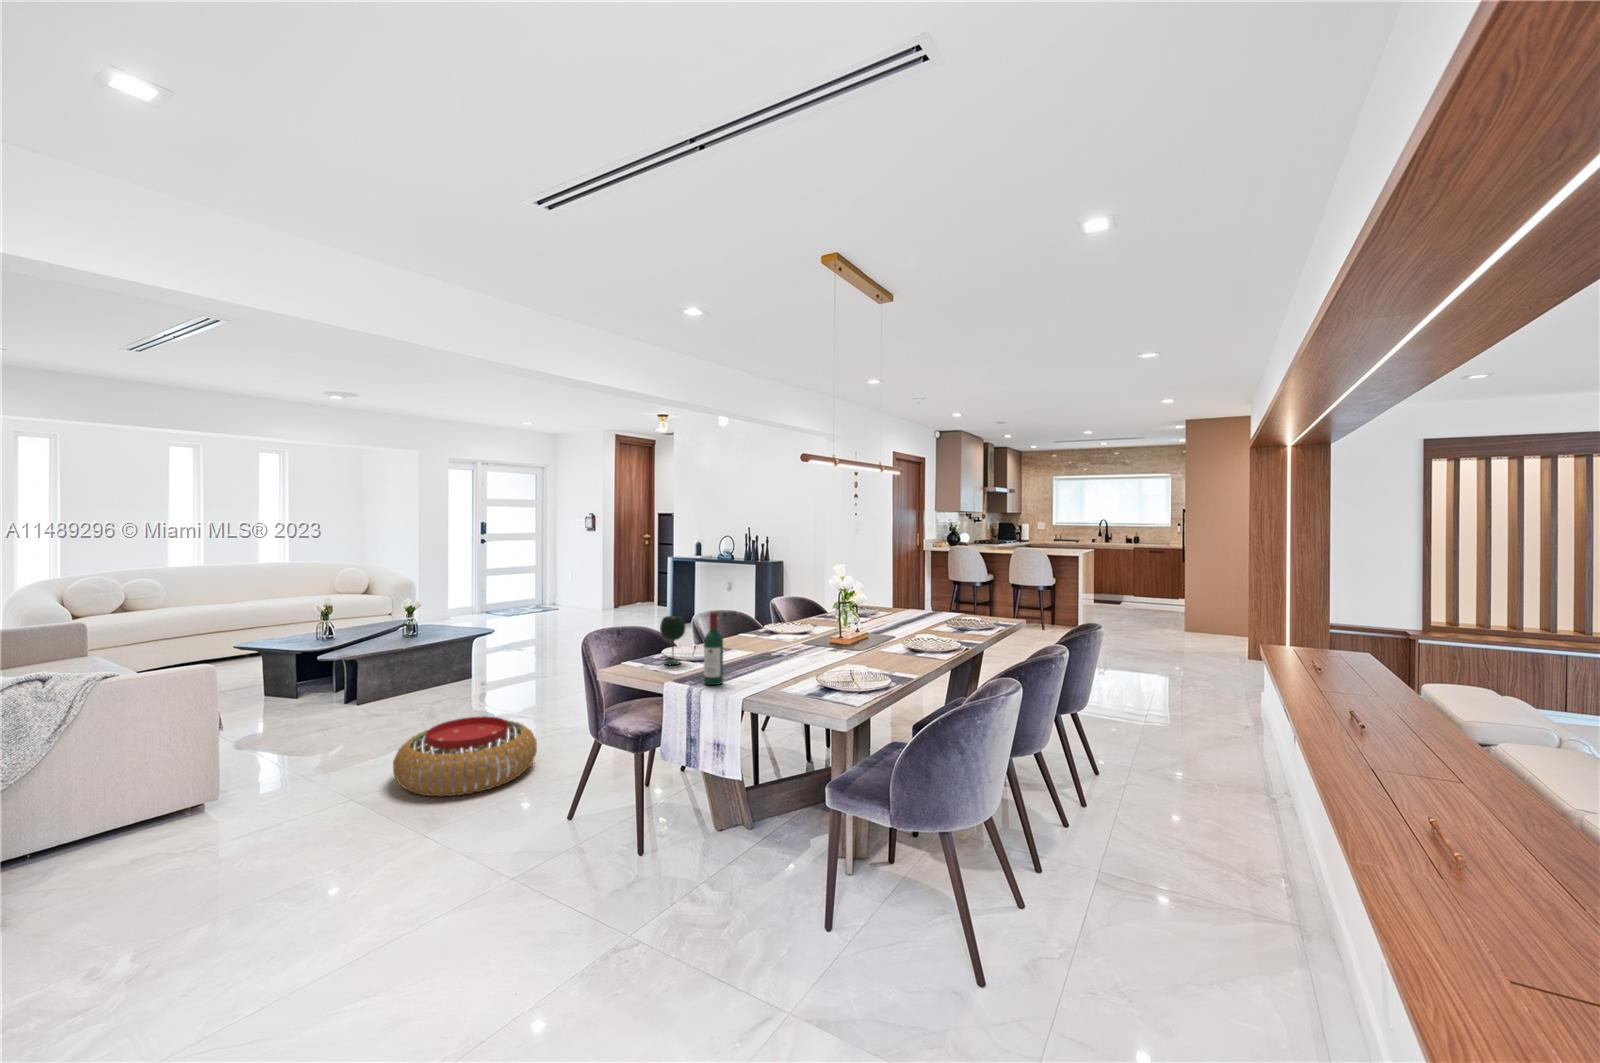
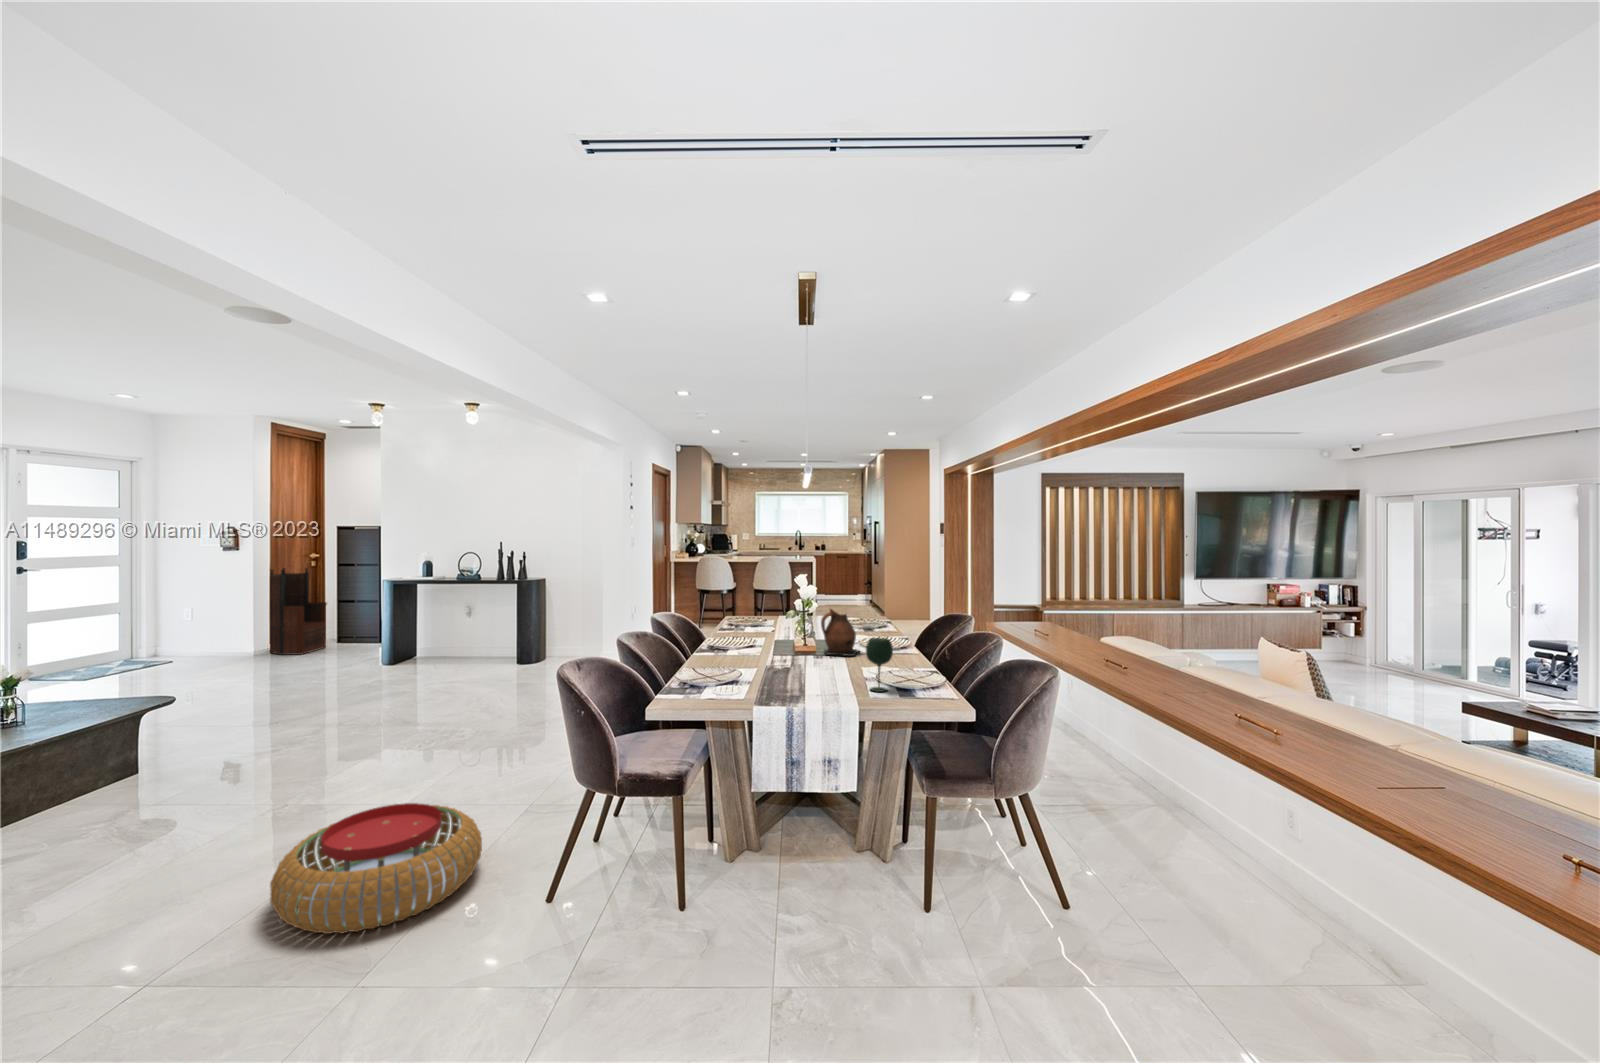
armchair: none [614,545,650,610] -> present [270,568,327,655]
ceramic pitcher: none [842,600,888,653] -> present [821,609,859,656]
wine bottle: present [704,612,723,685] -> none [794,627,814,702]
wine glass: present [660,616,685,665] -> present [866,638,893,692]

